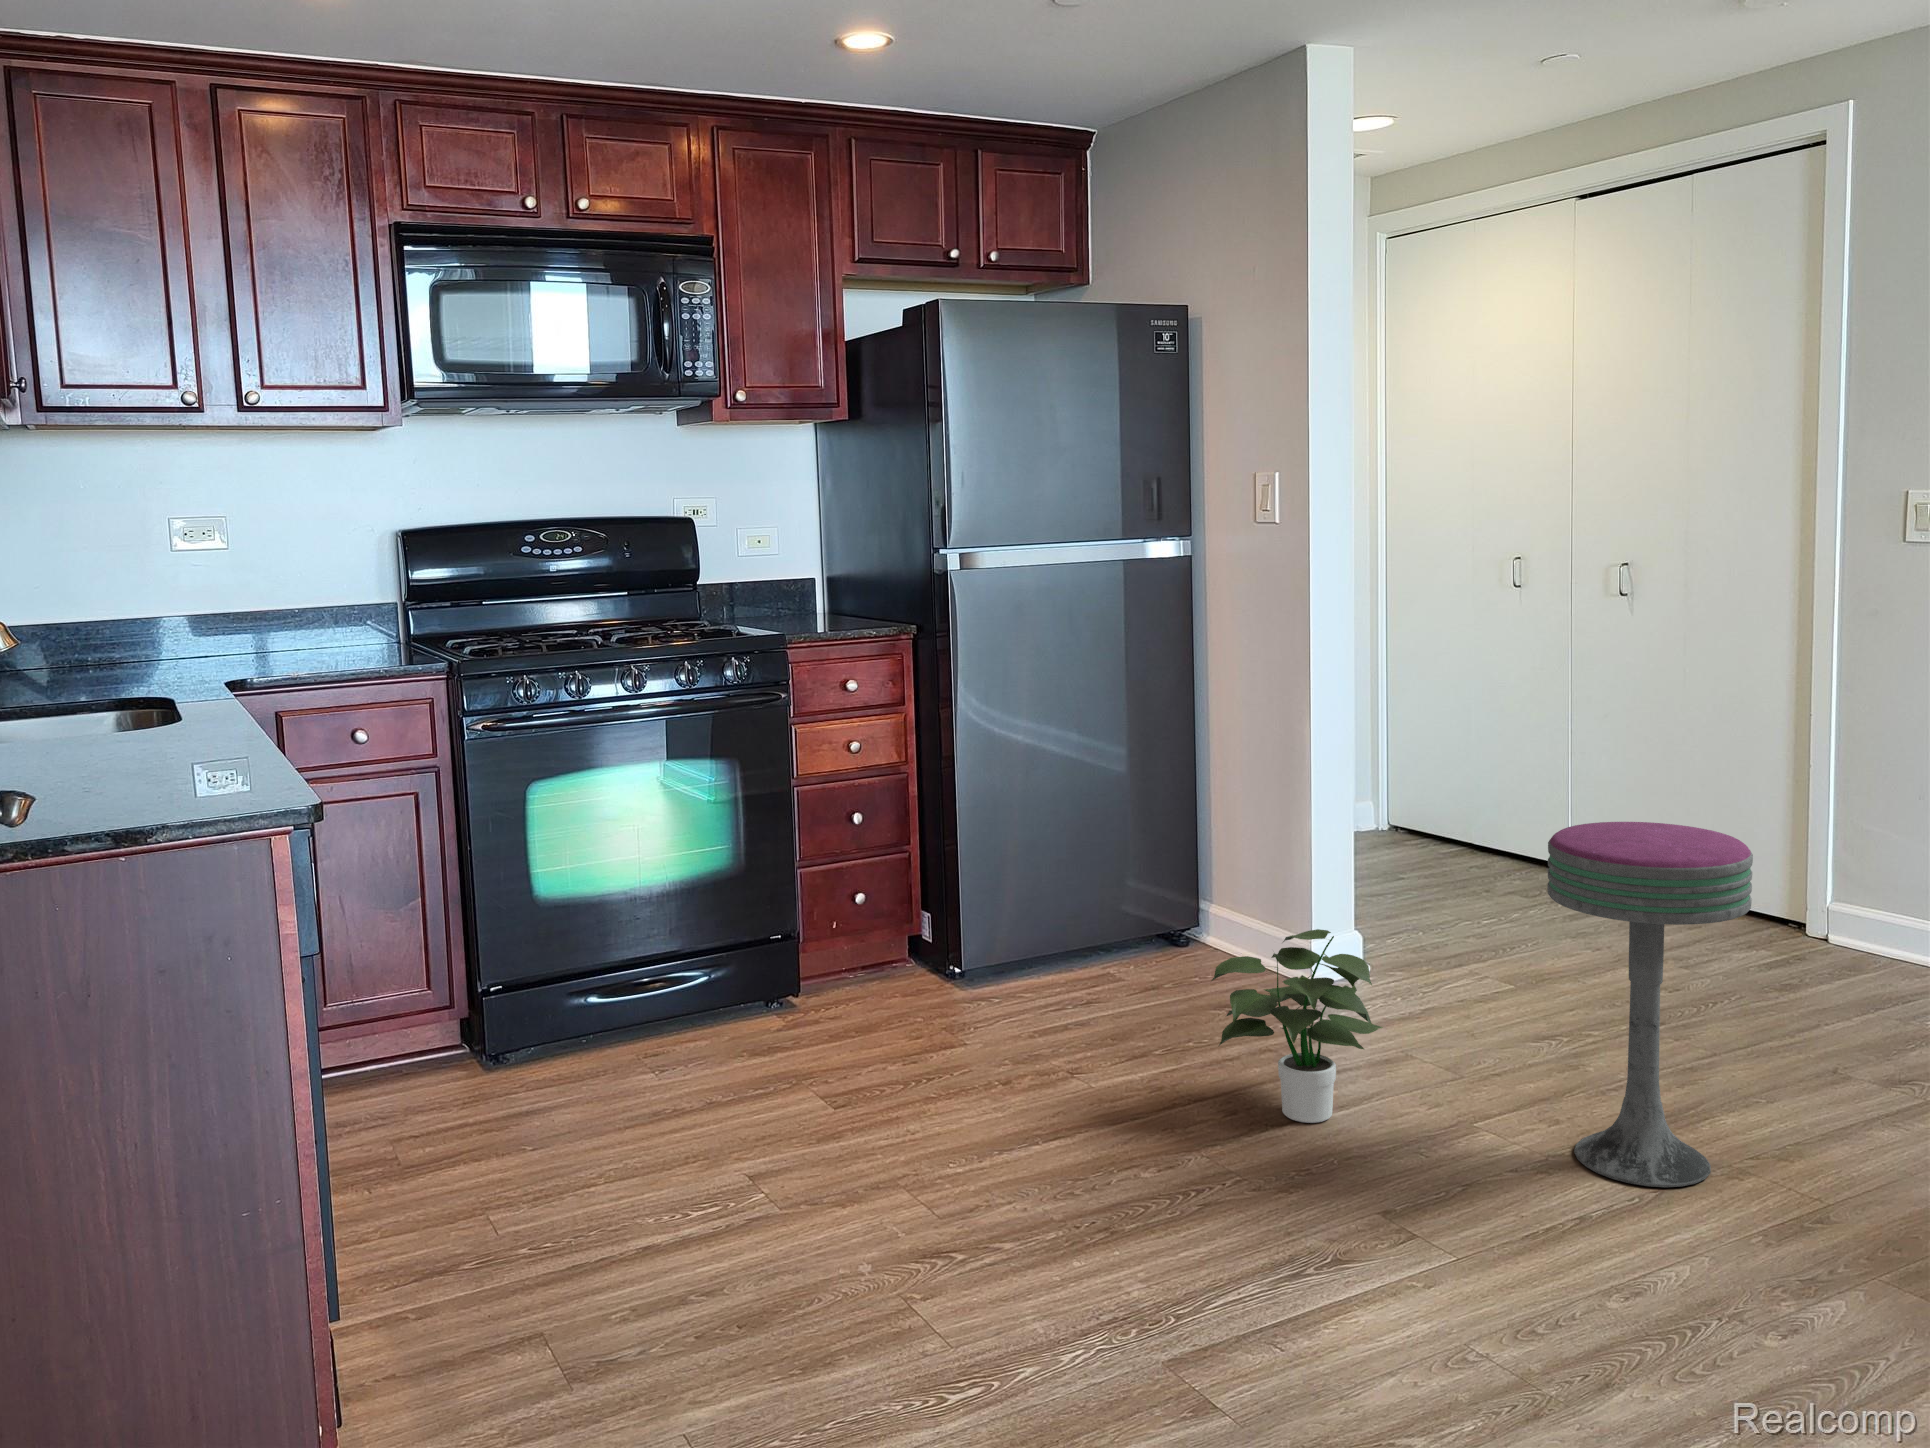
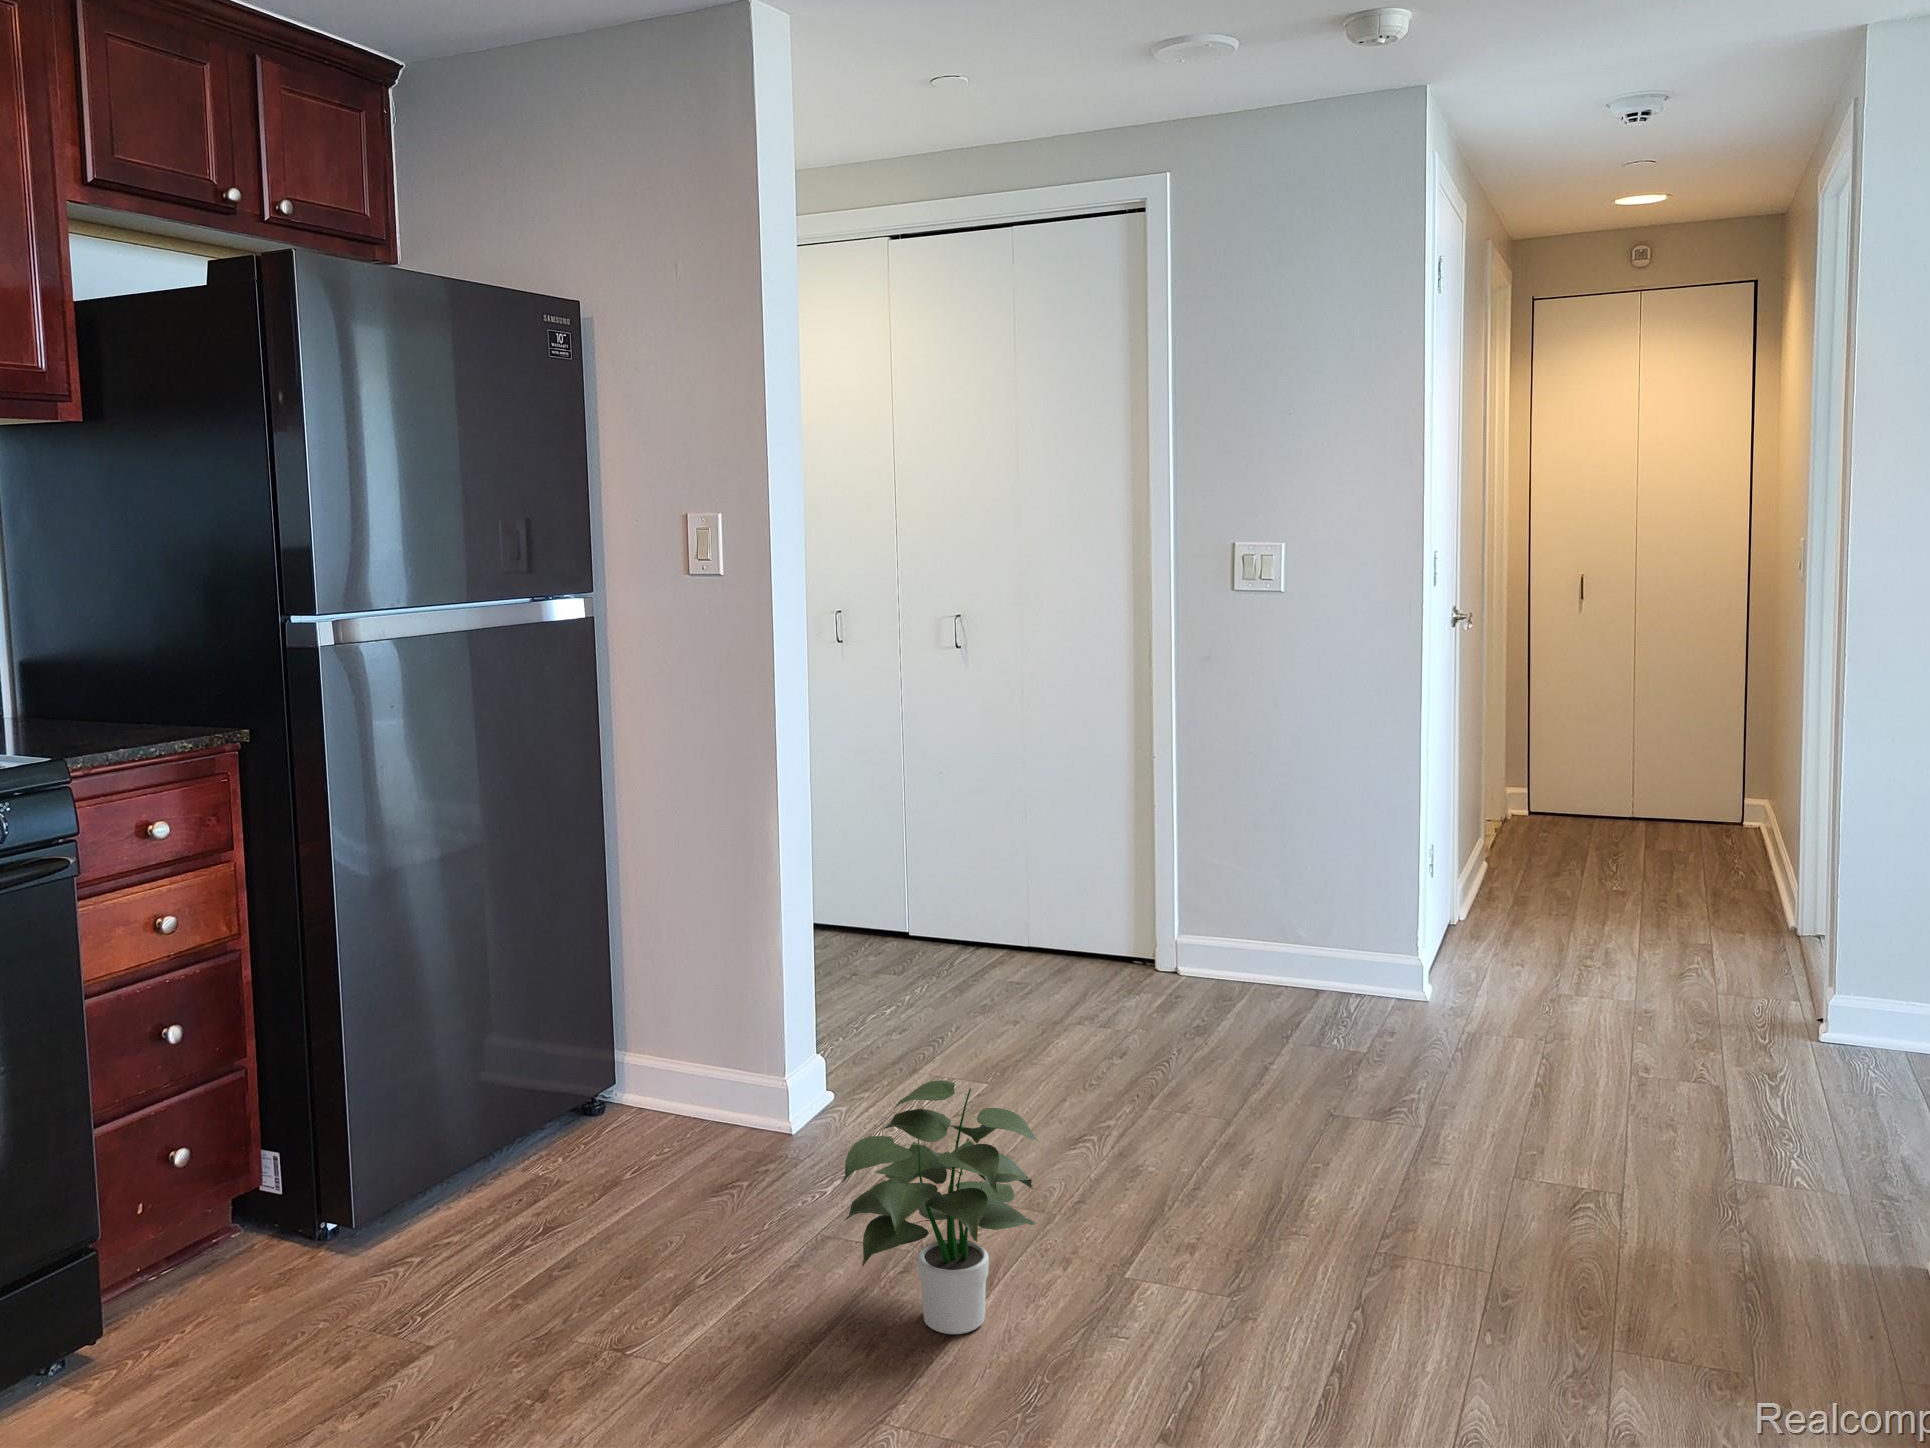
bar stool: present [1547,822,1753,1187] -> none [1205,897,1413,1304]

